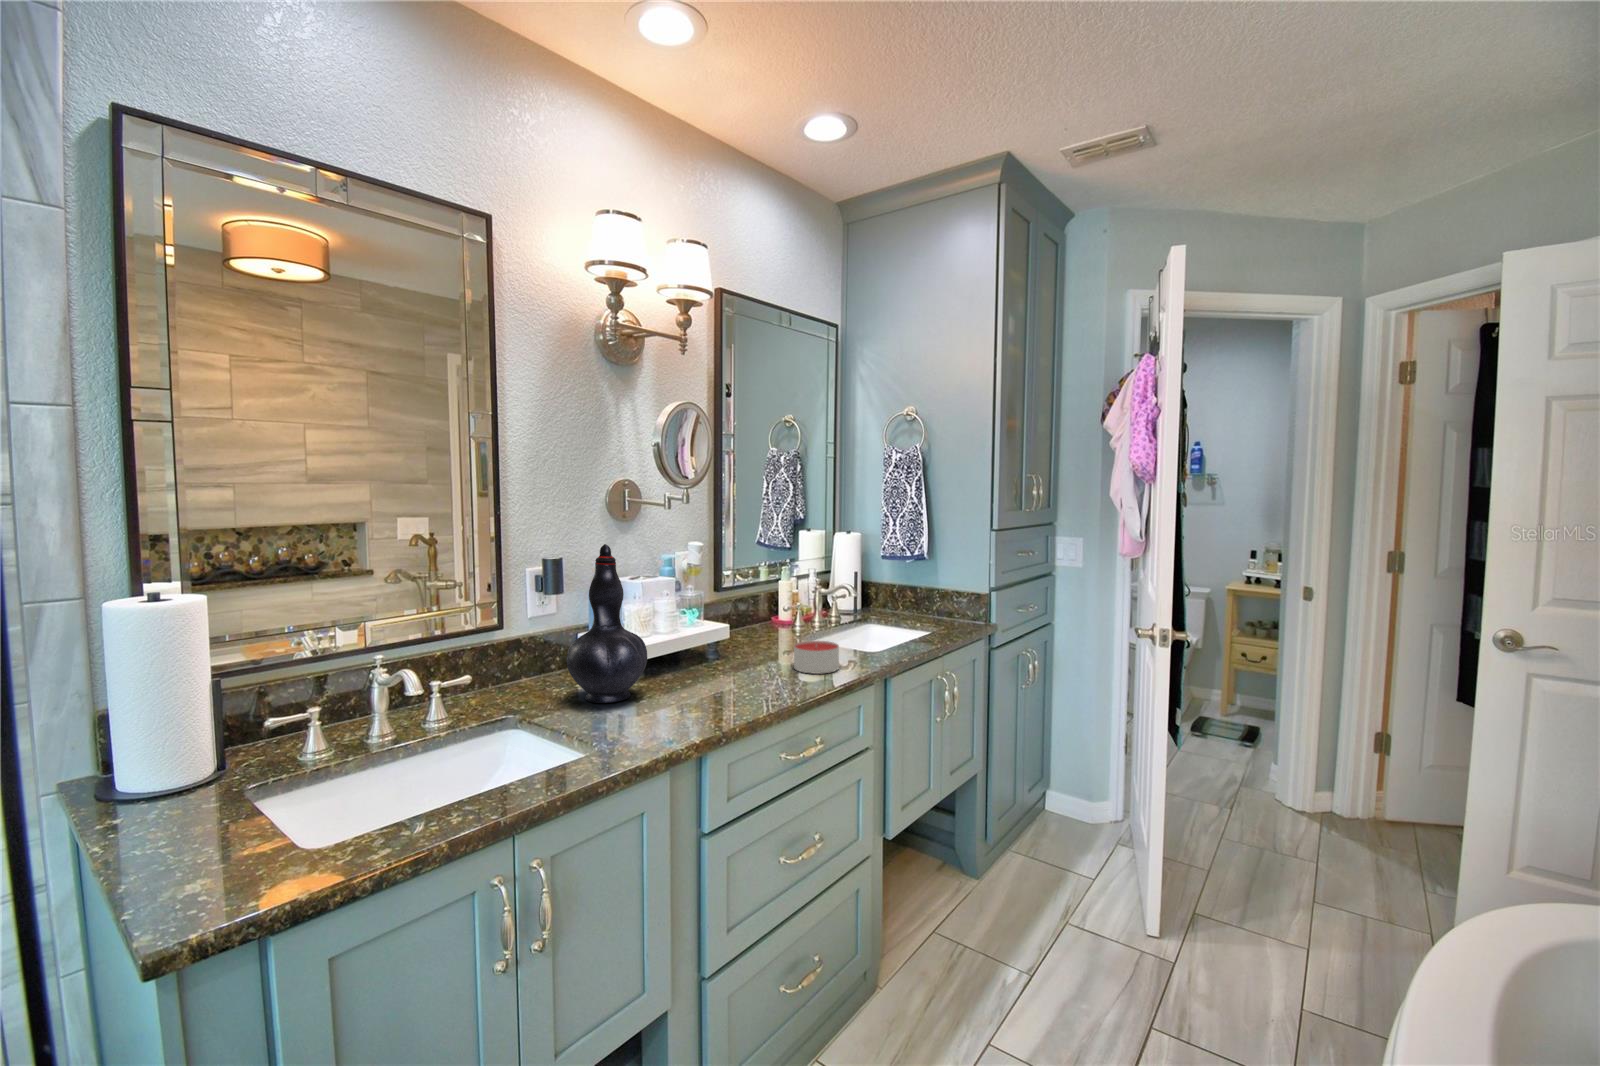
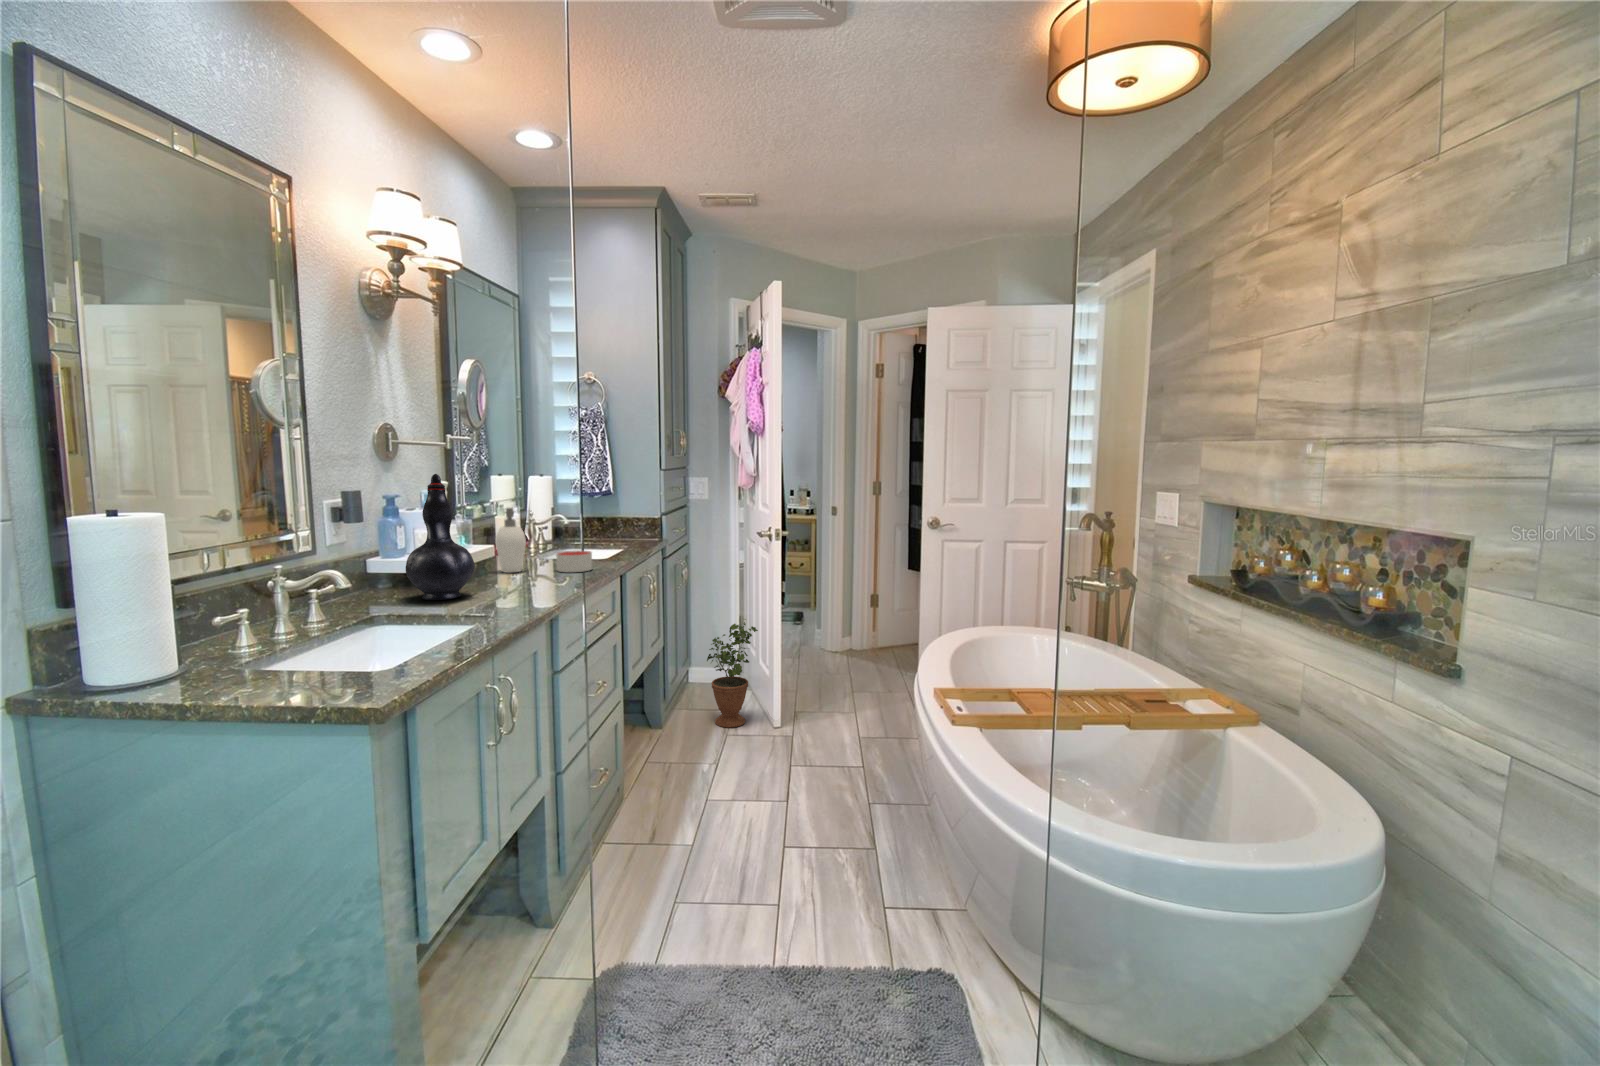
soap dispenser: none [729,580,775,662] -> present [496,508,526,573]
potted plant: none [1046,752,1126,912] -> present [707,619,758,728]

